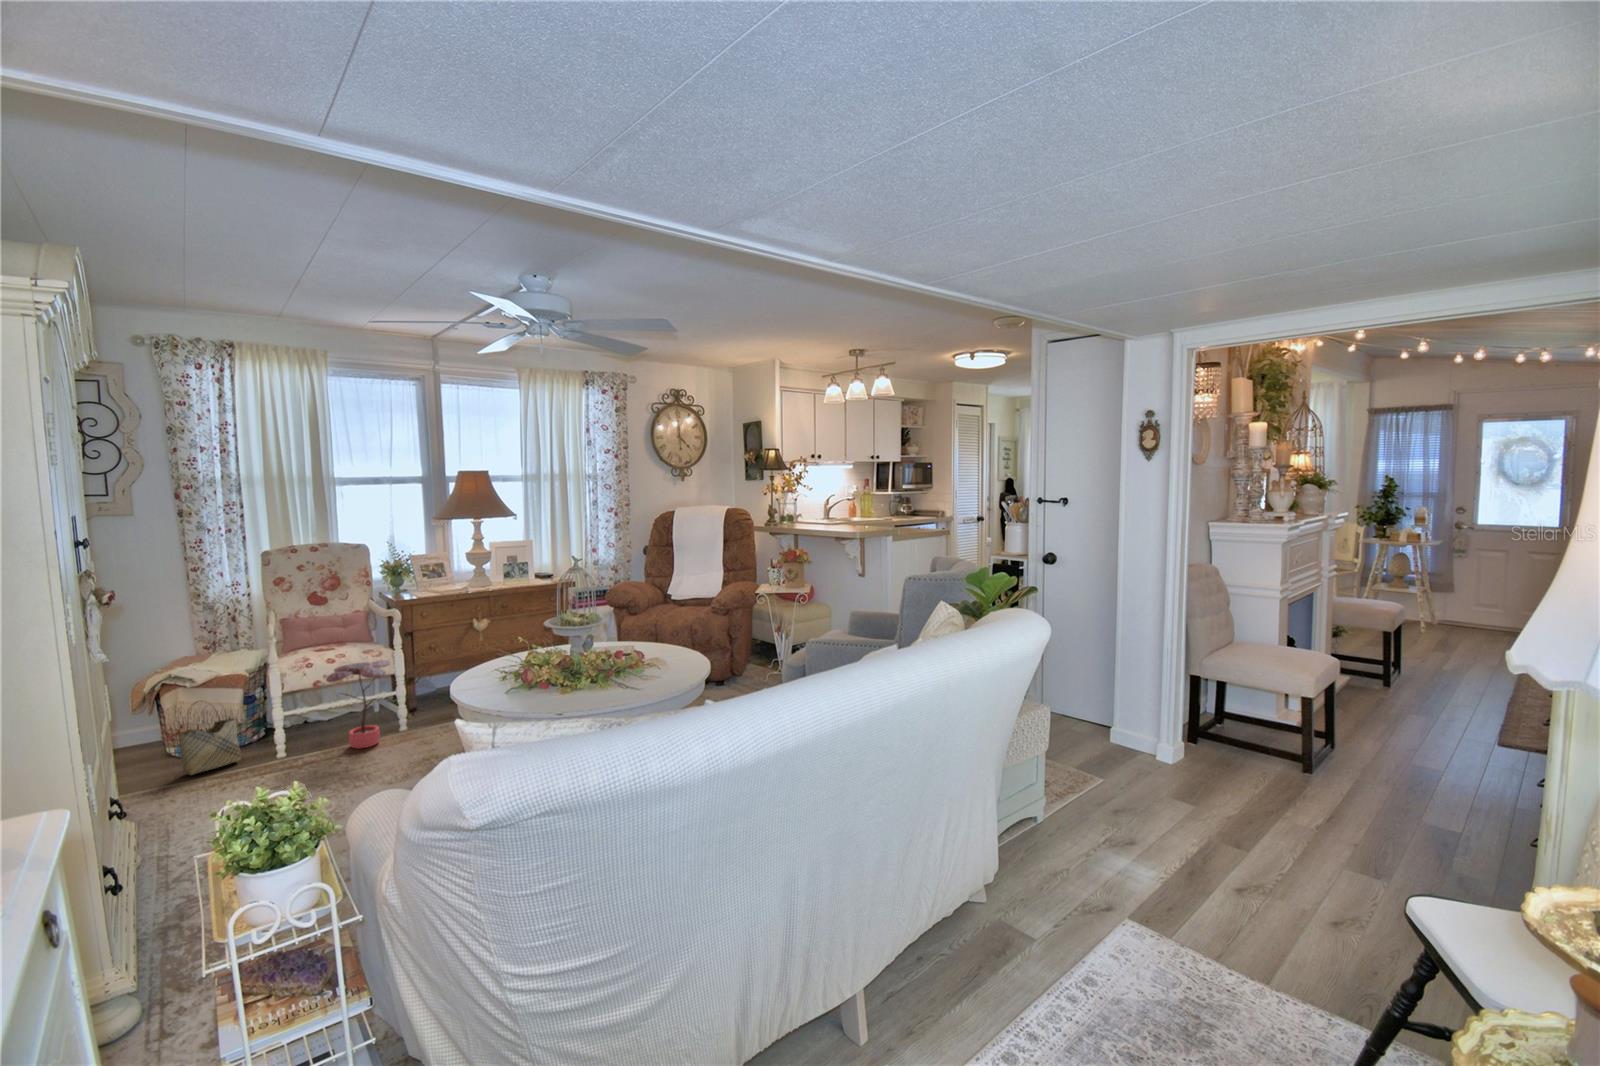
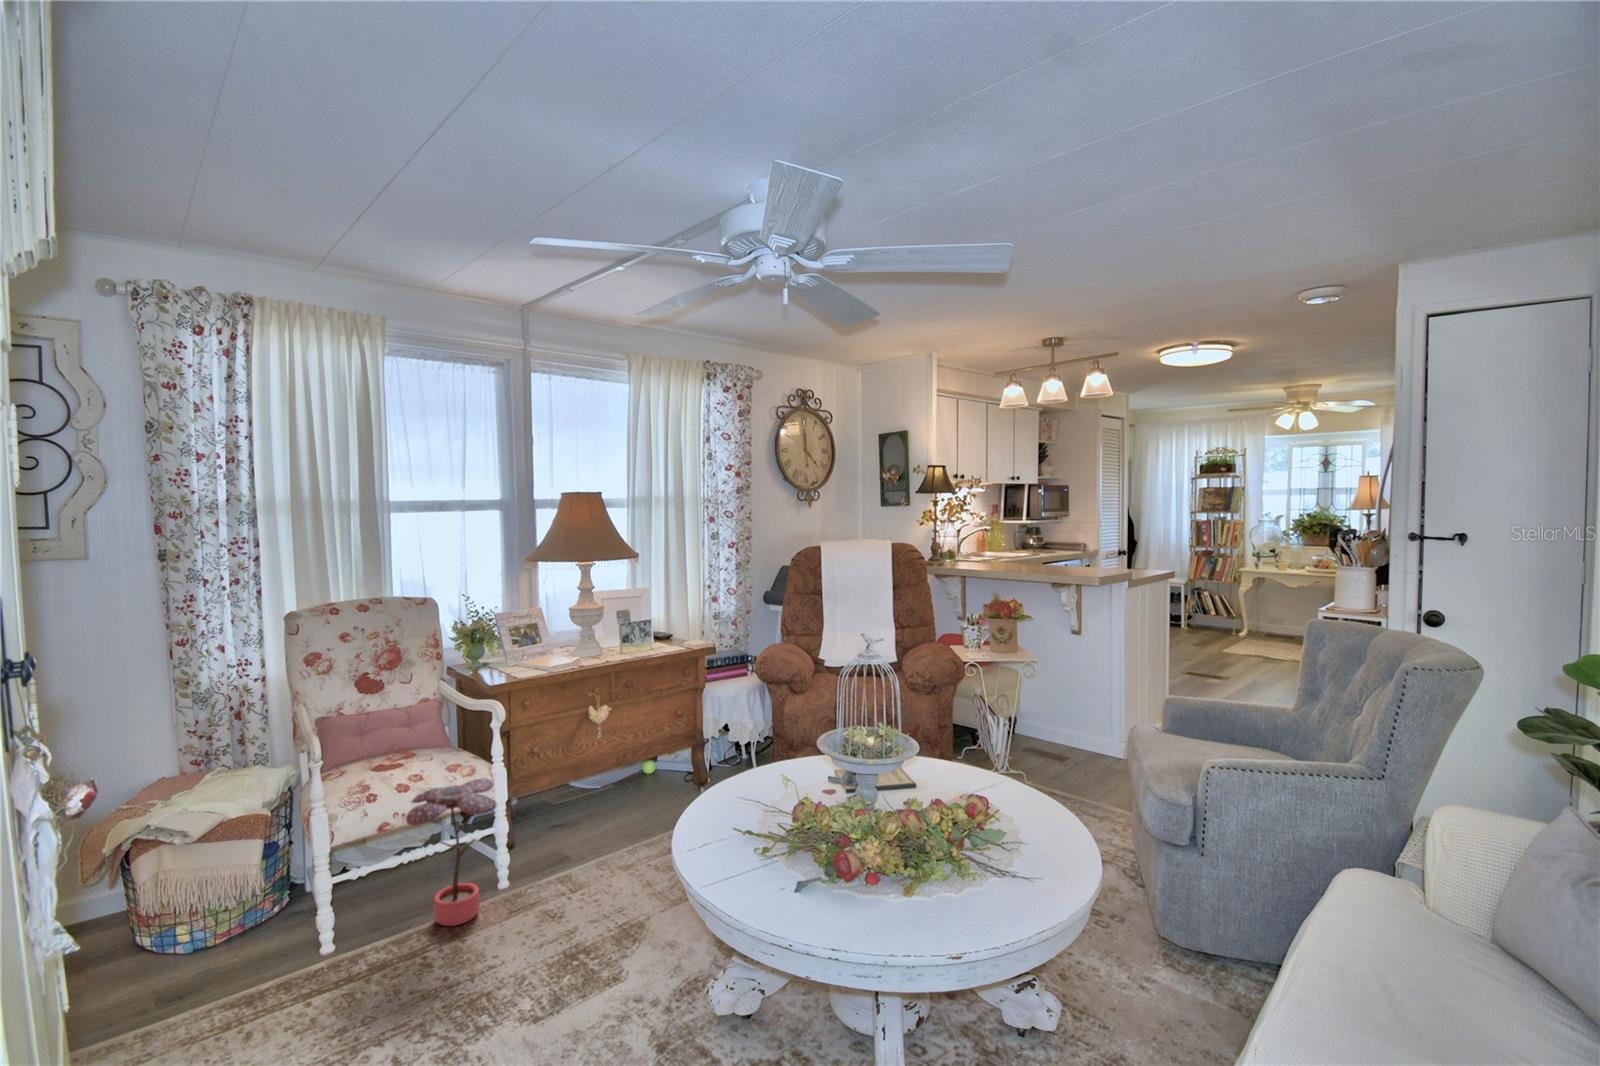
woven basket: present [178,701,241,775] -> none [164,864,265,1000]

